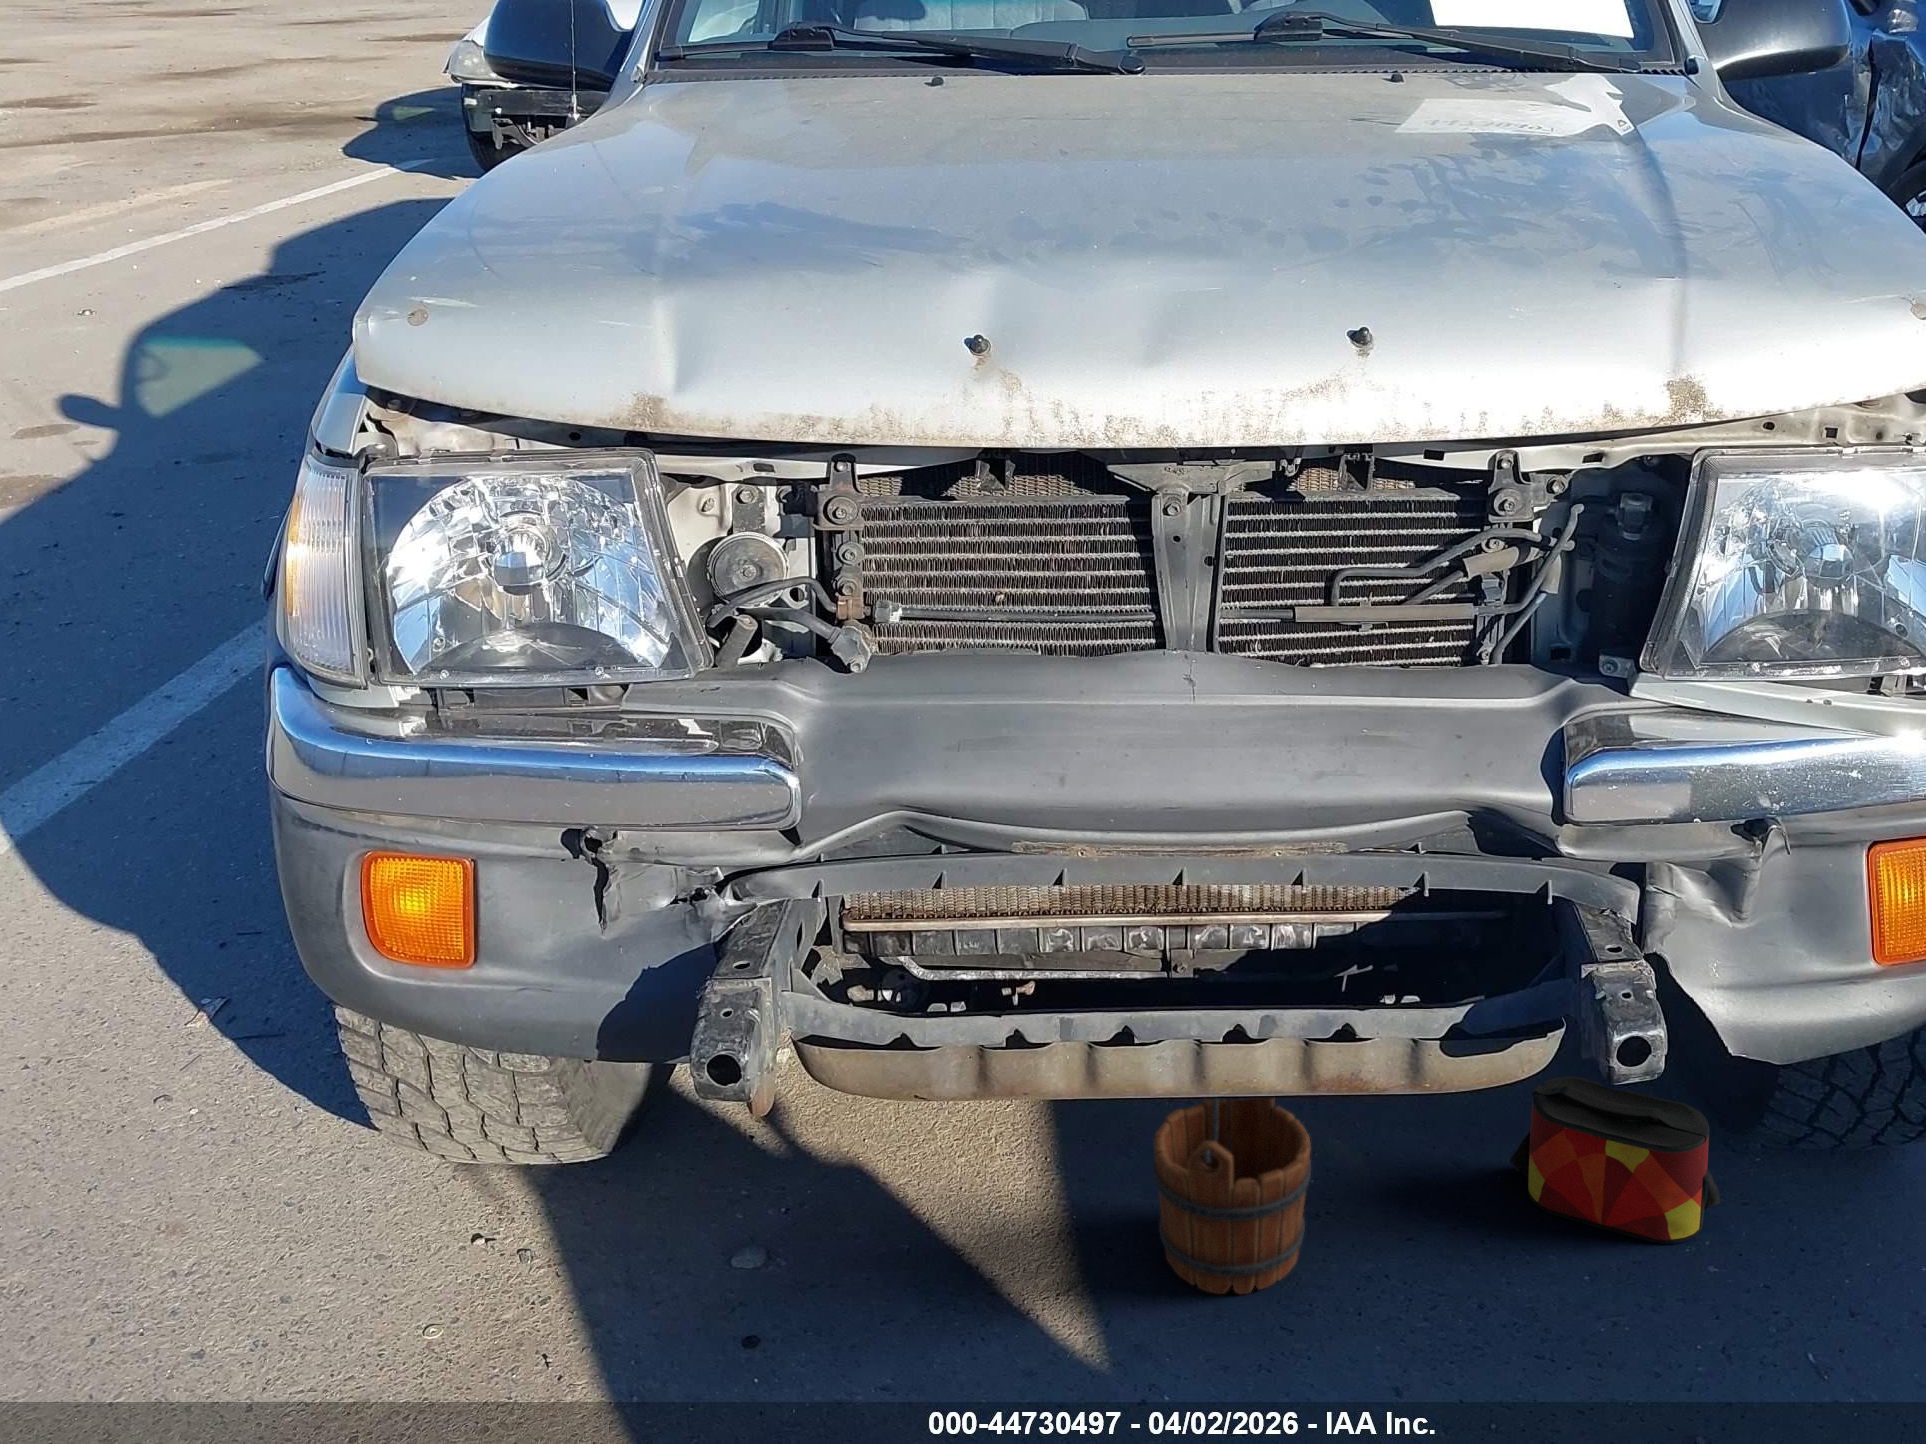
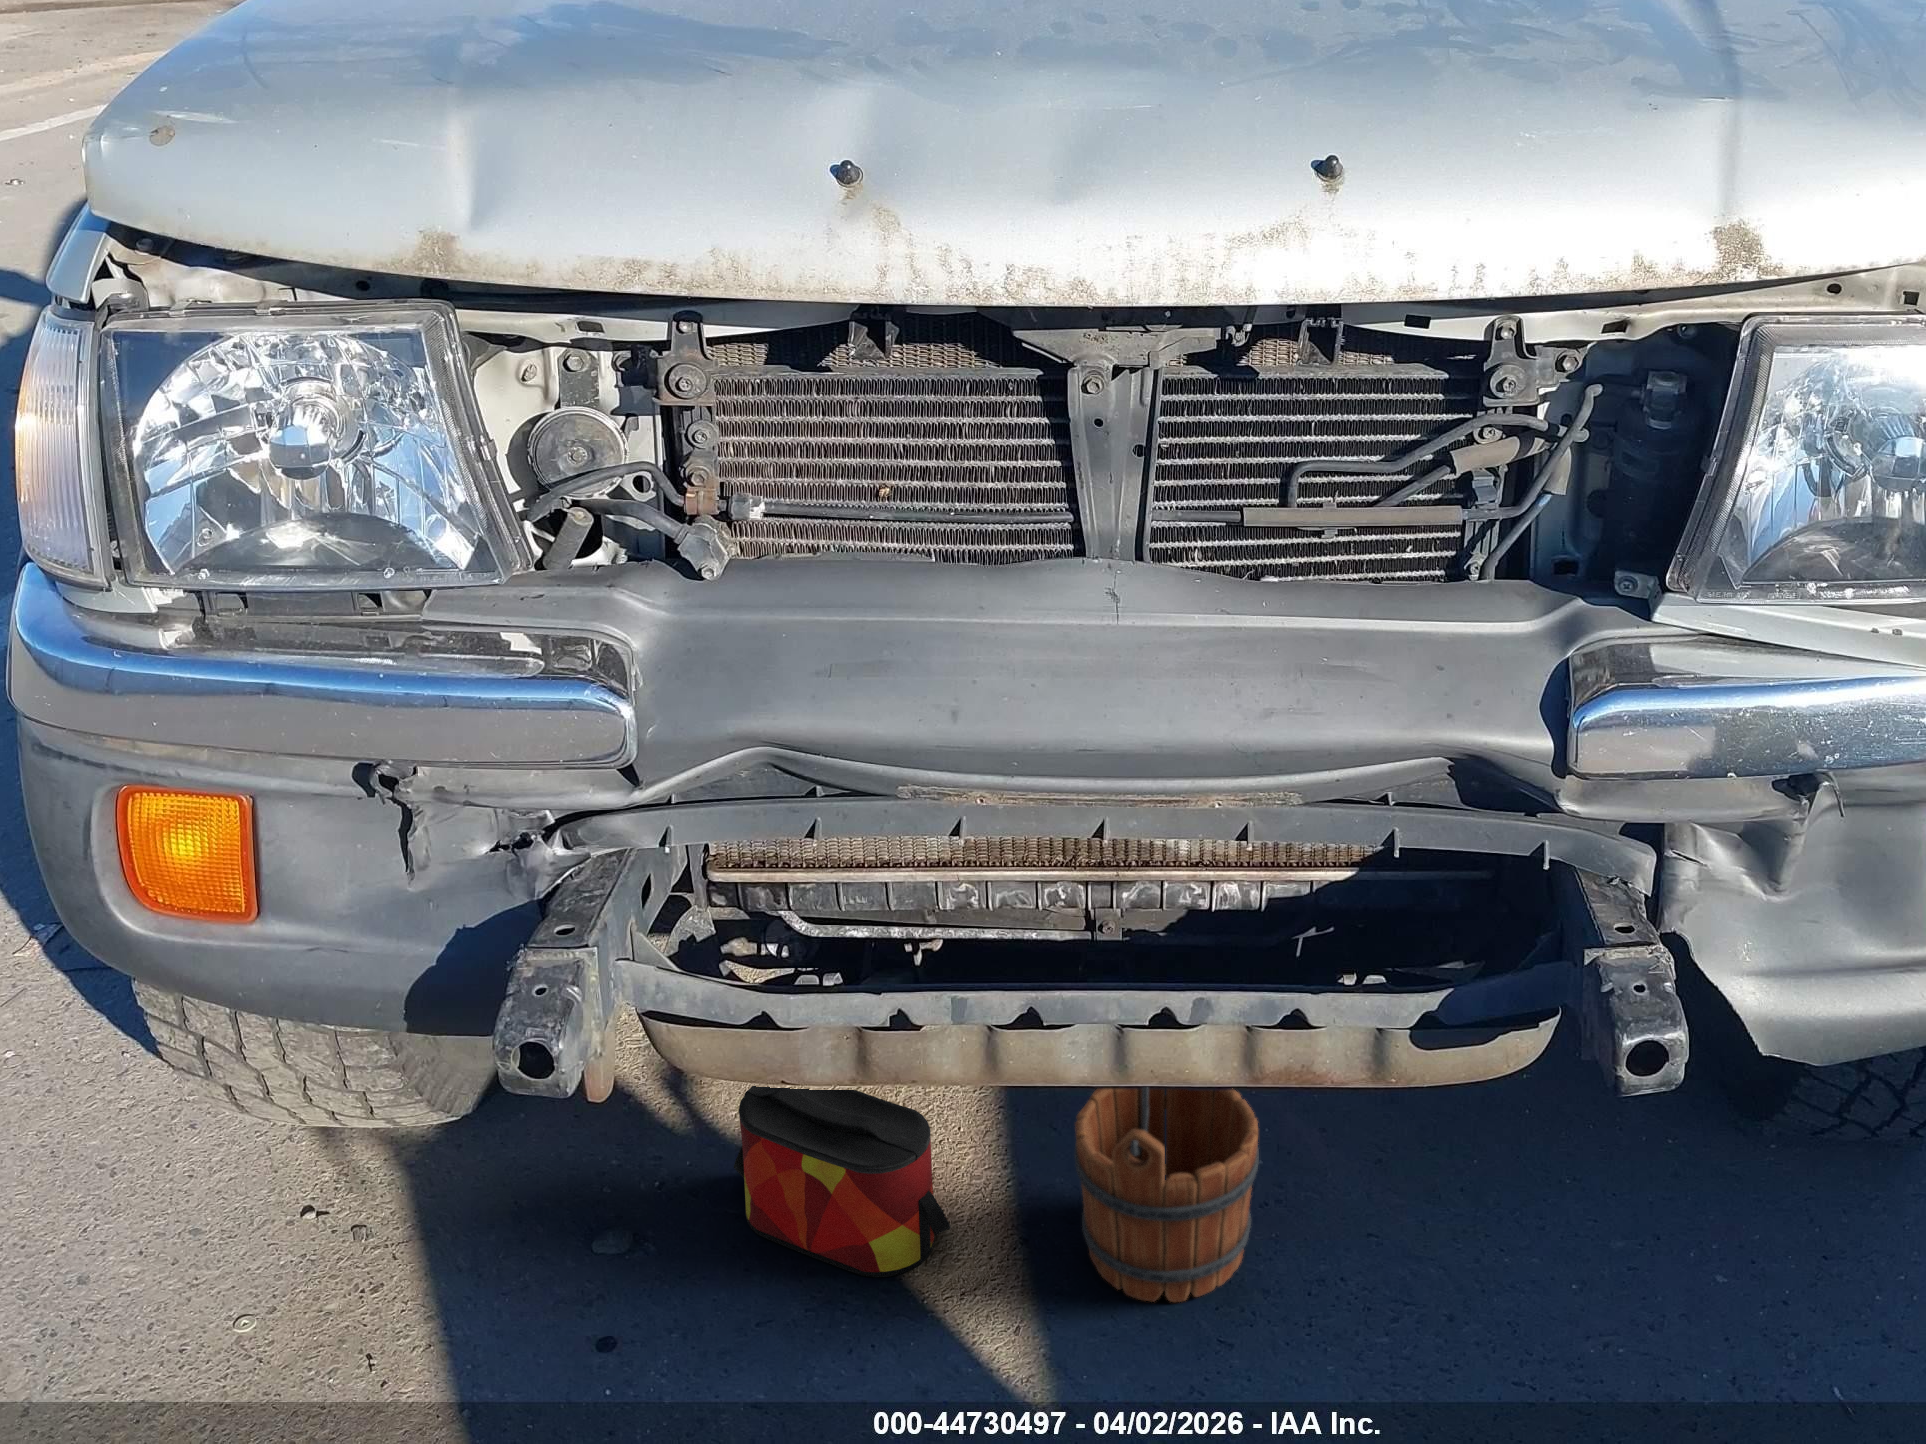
bag: present [1509,1077,1720,1244] -> present [734,1086,951,1277]

